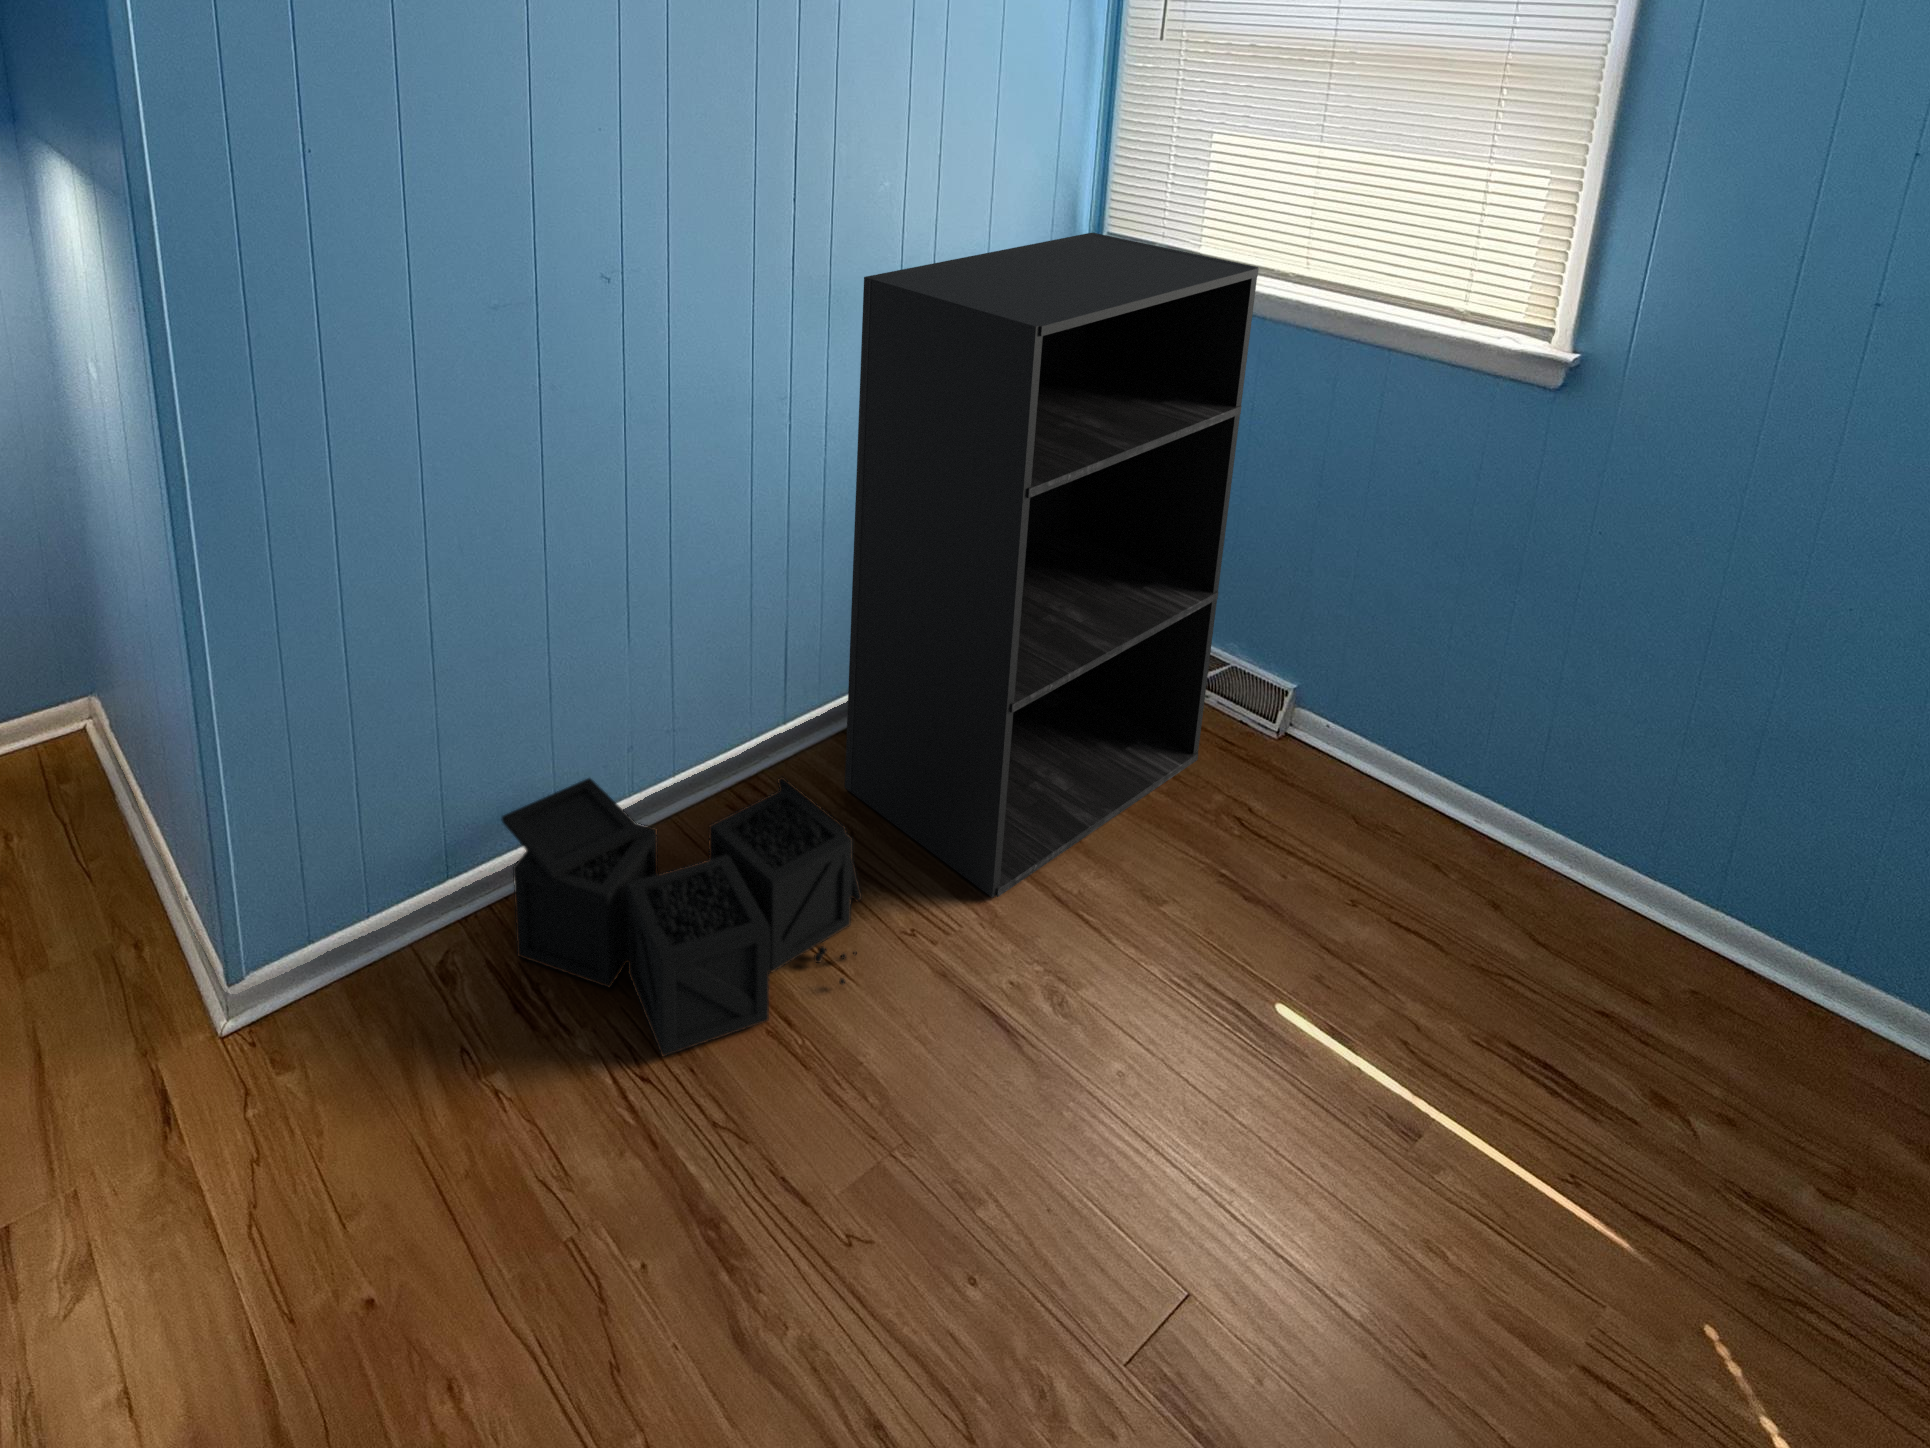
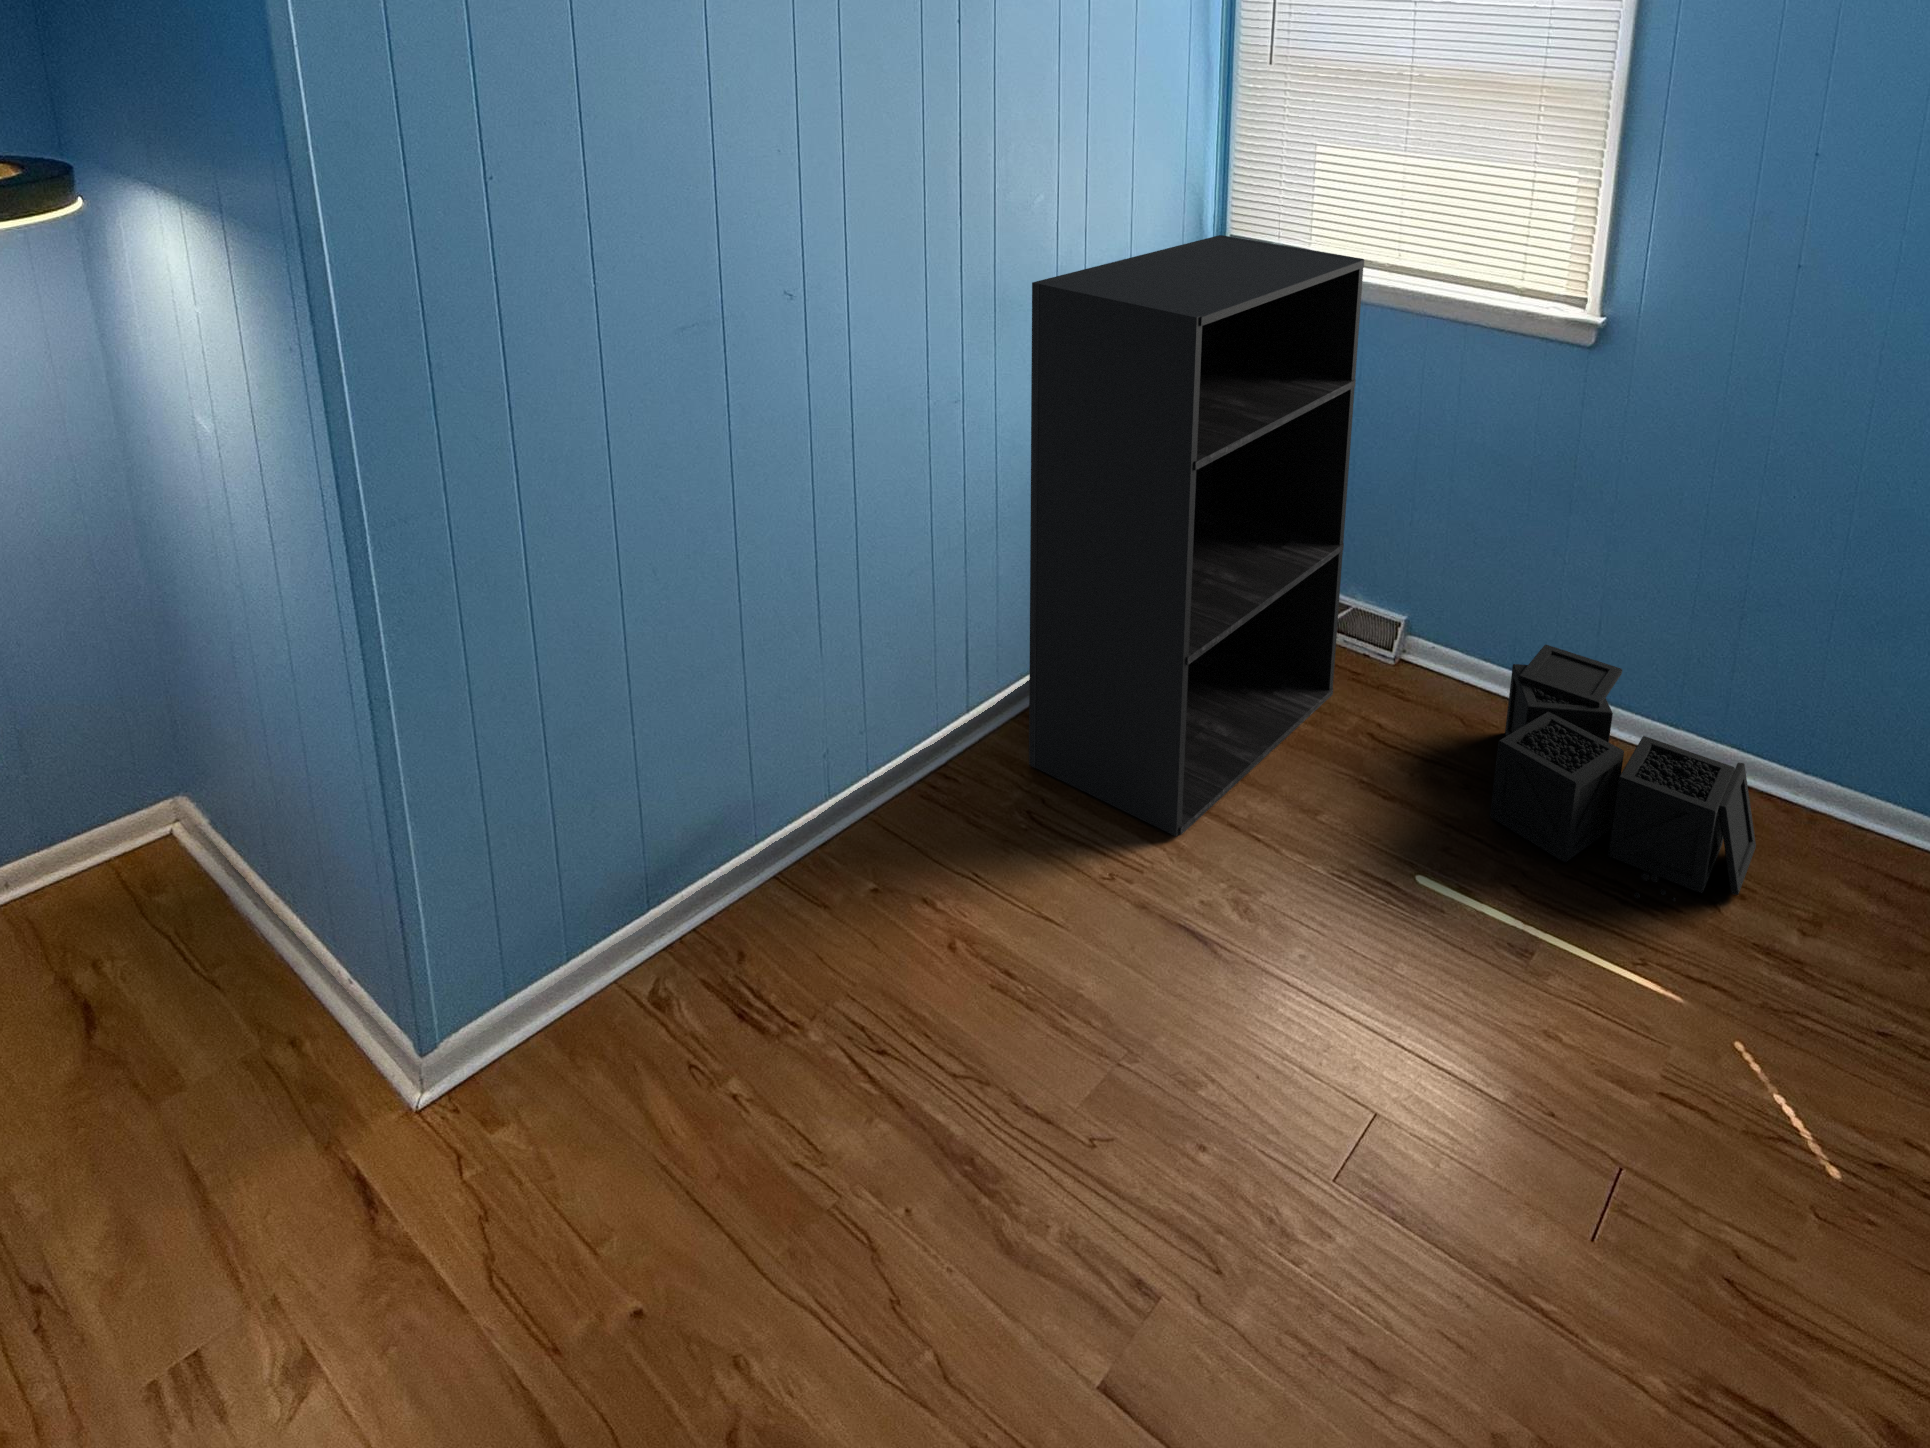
storage bin: present [501,777,862,1056] -> present [1490,645,1756,901]

